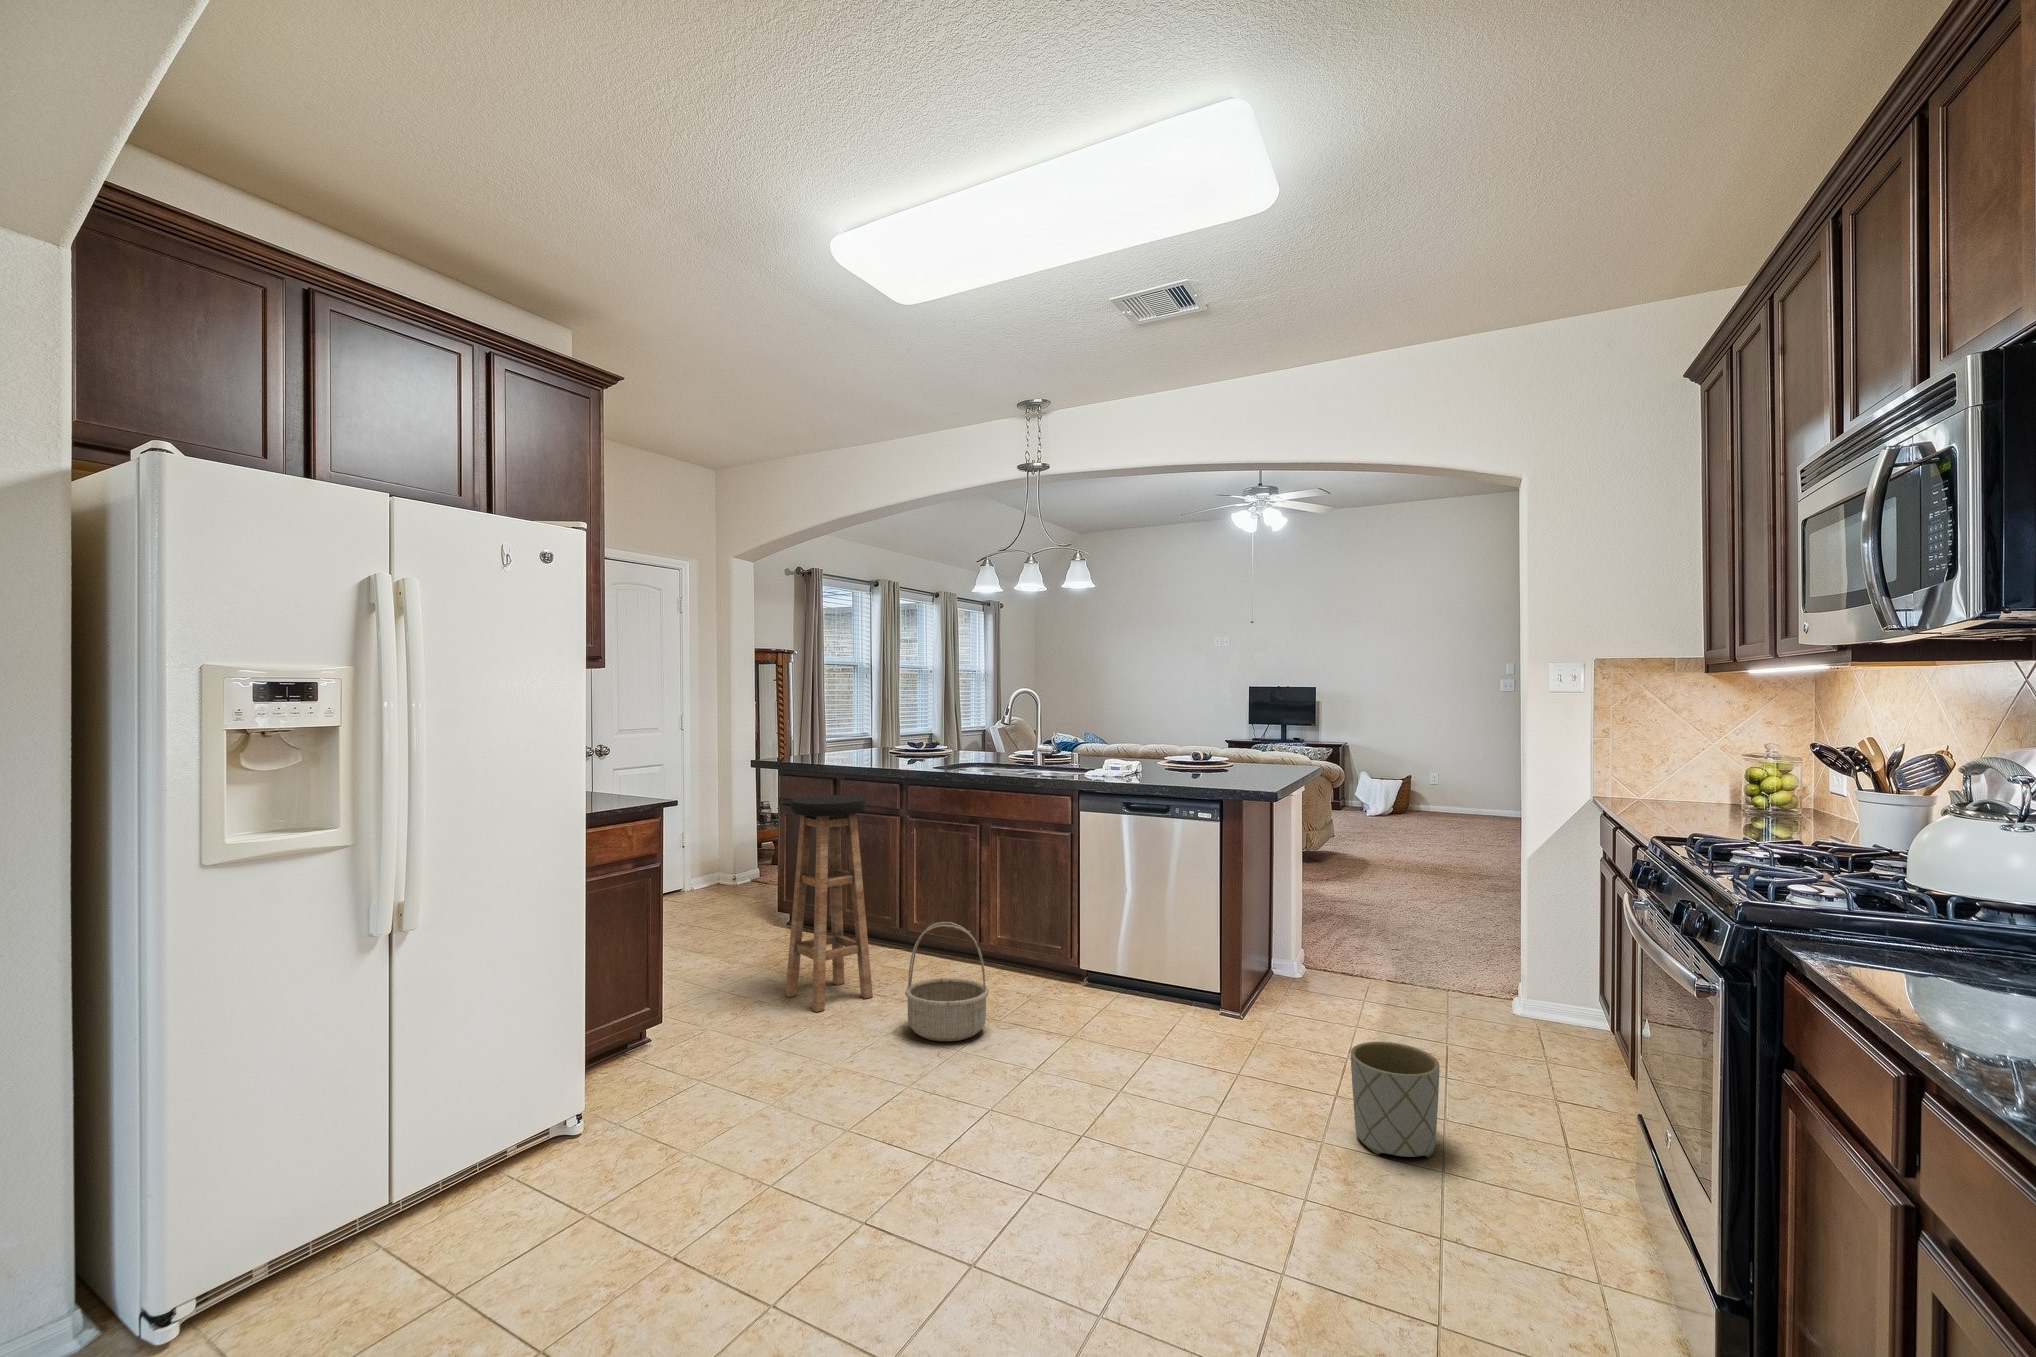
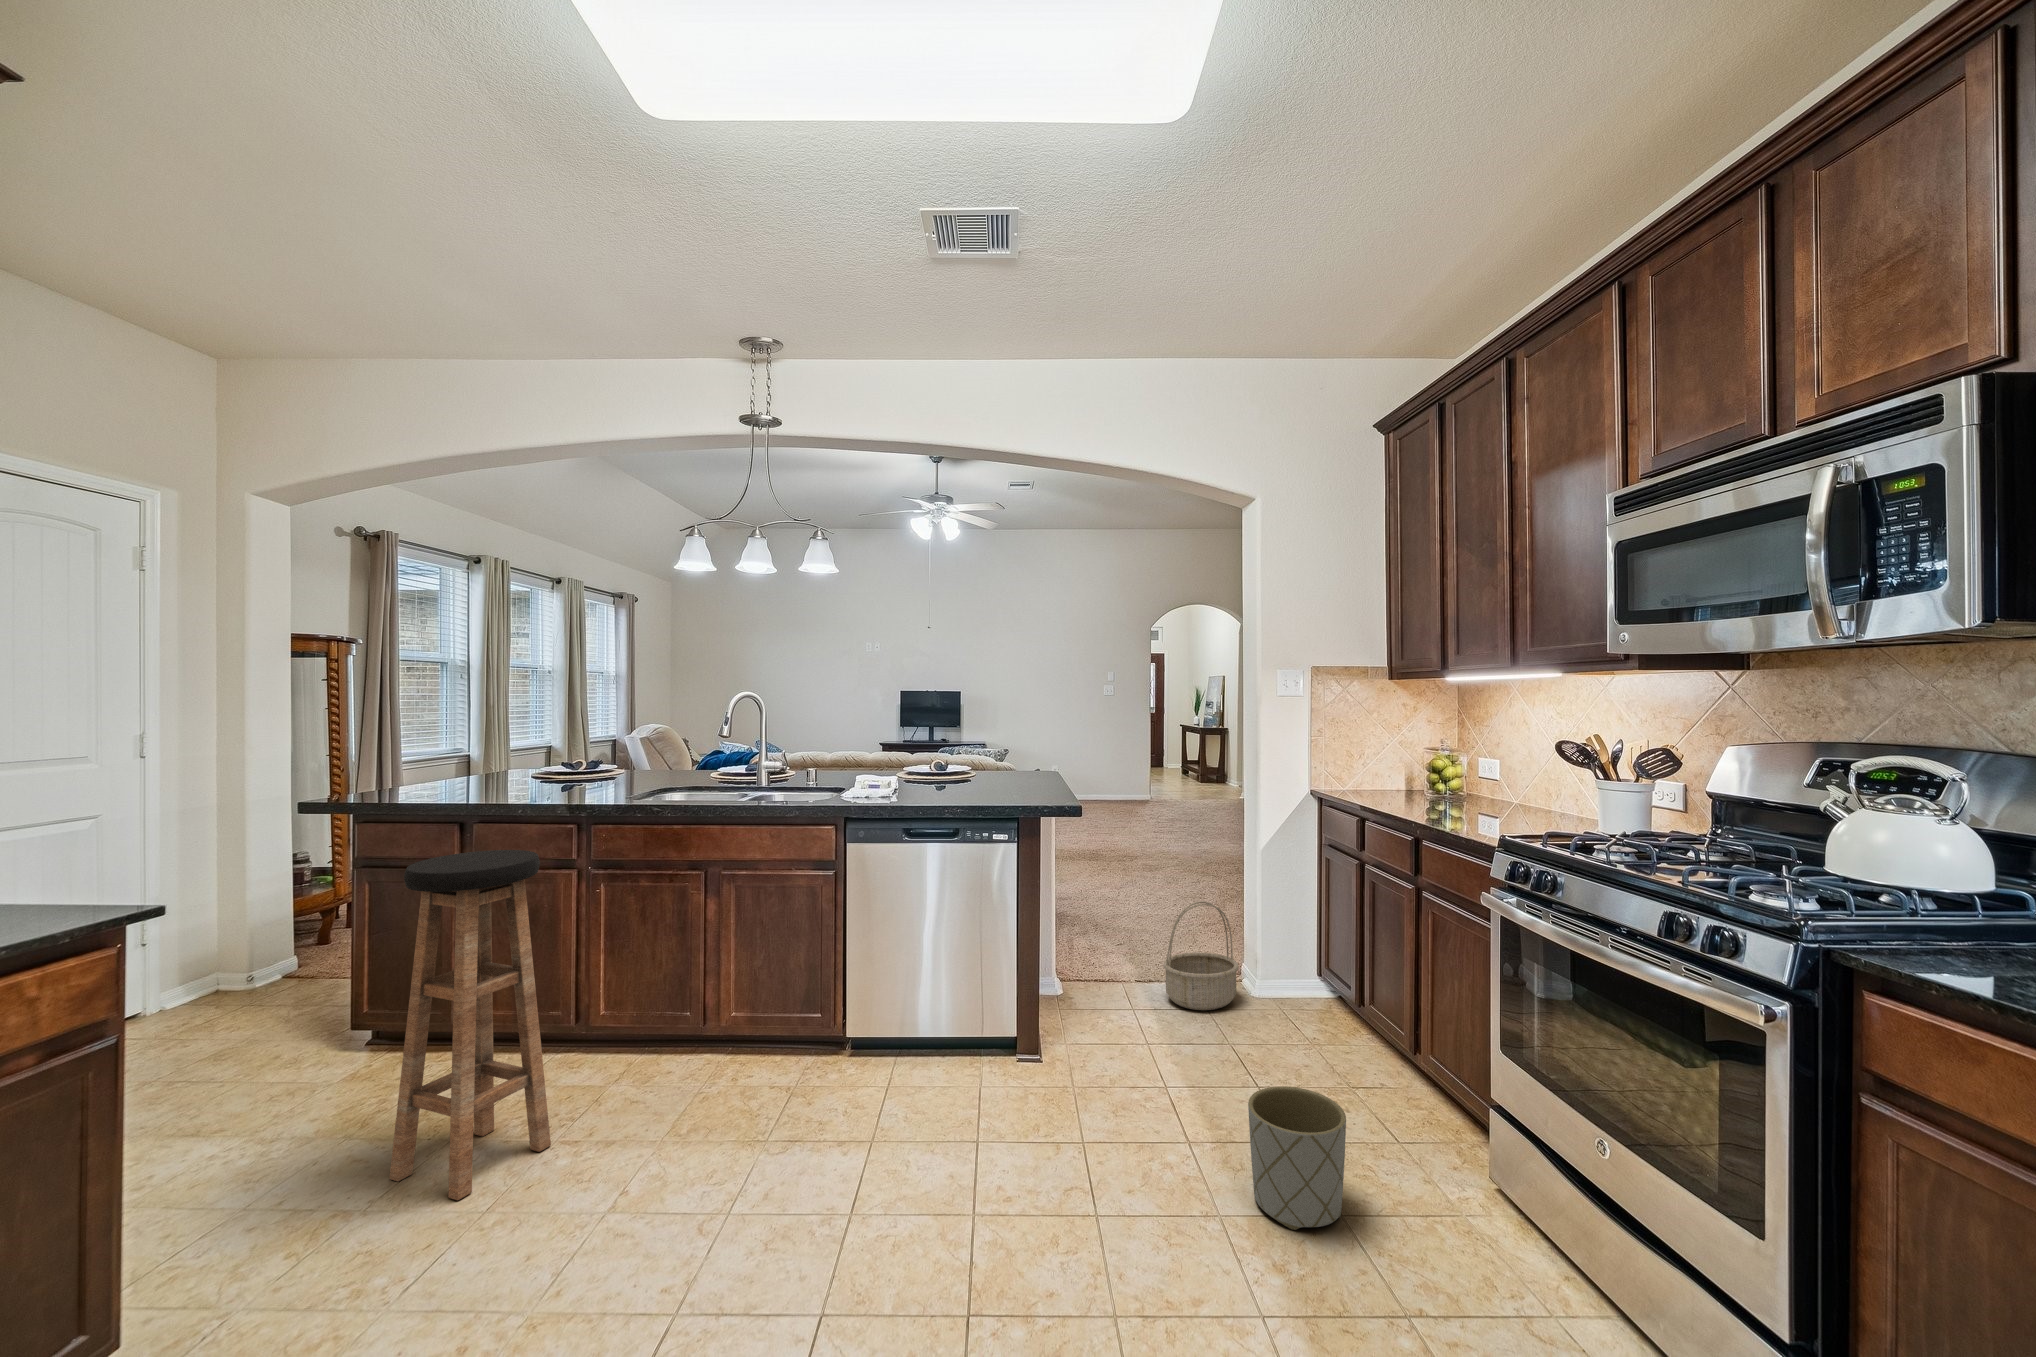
basket: present [905,922,988,1041] -> present [1163,901,1239,1010]

